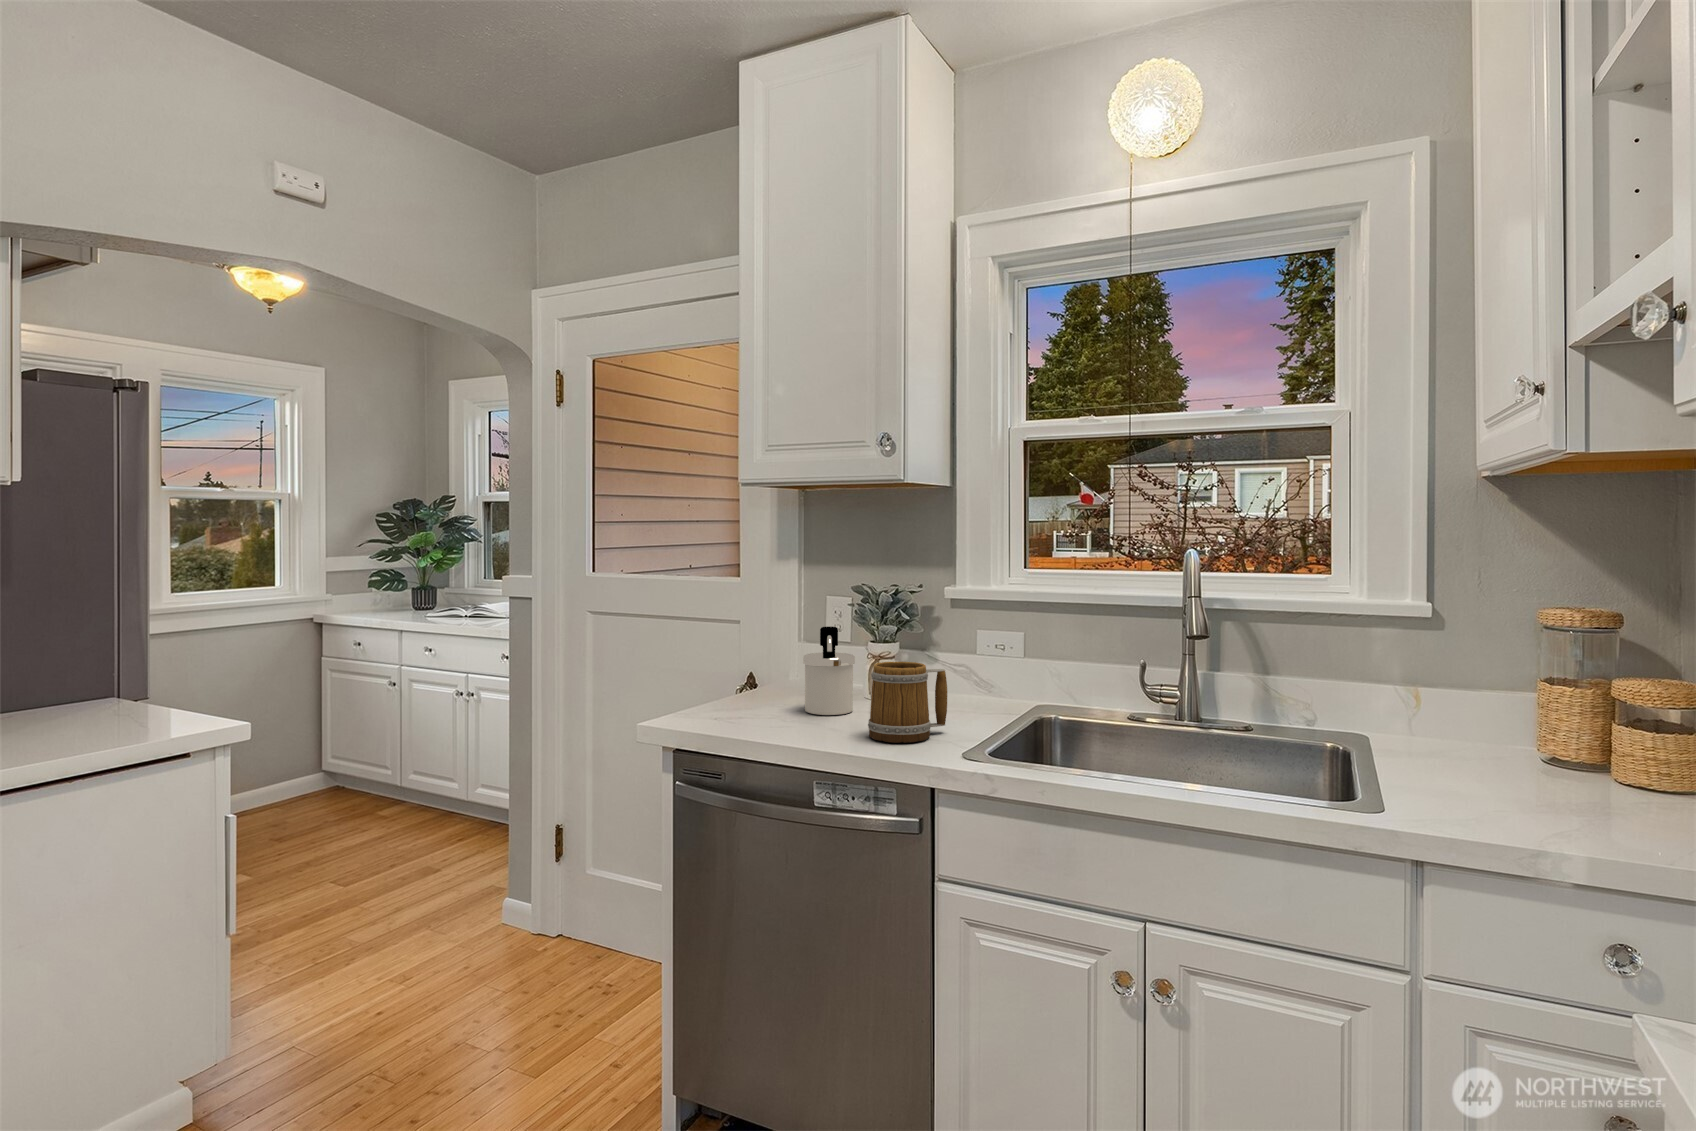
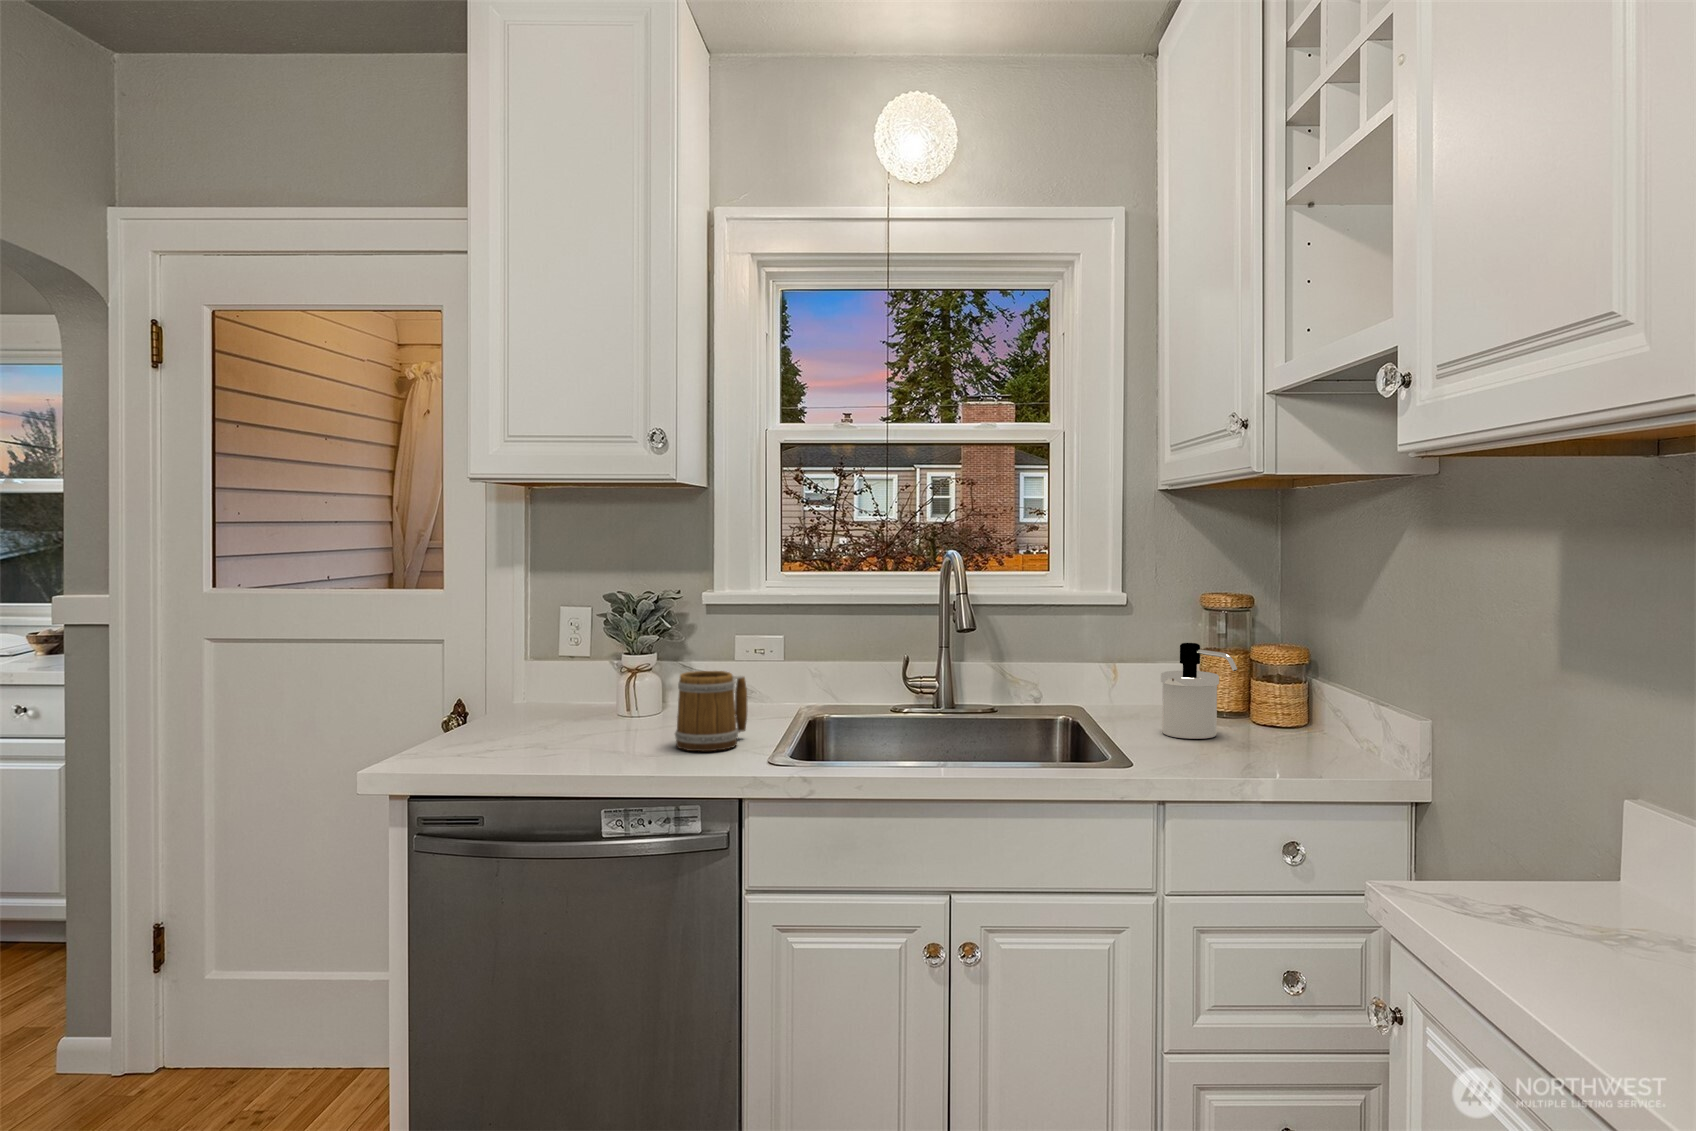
soap dispenser: present [803,626,855,715] -> present [1161,643,1237,739]

